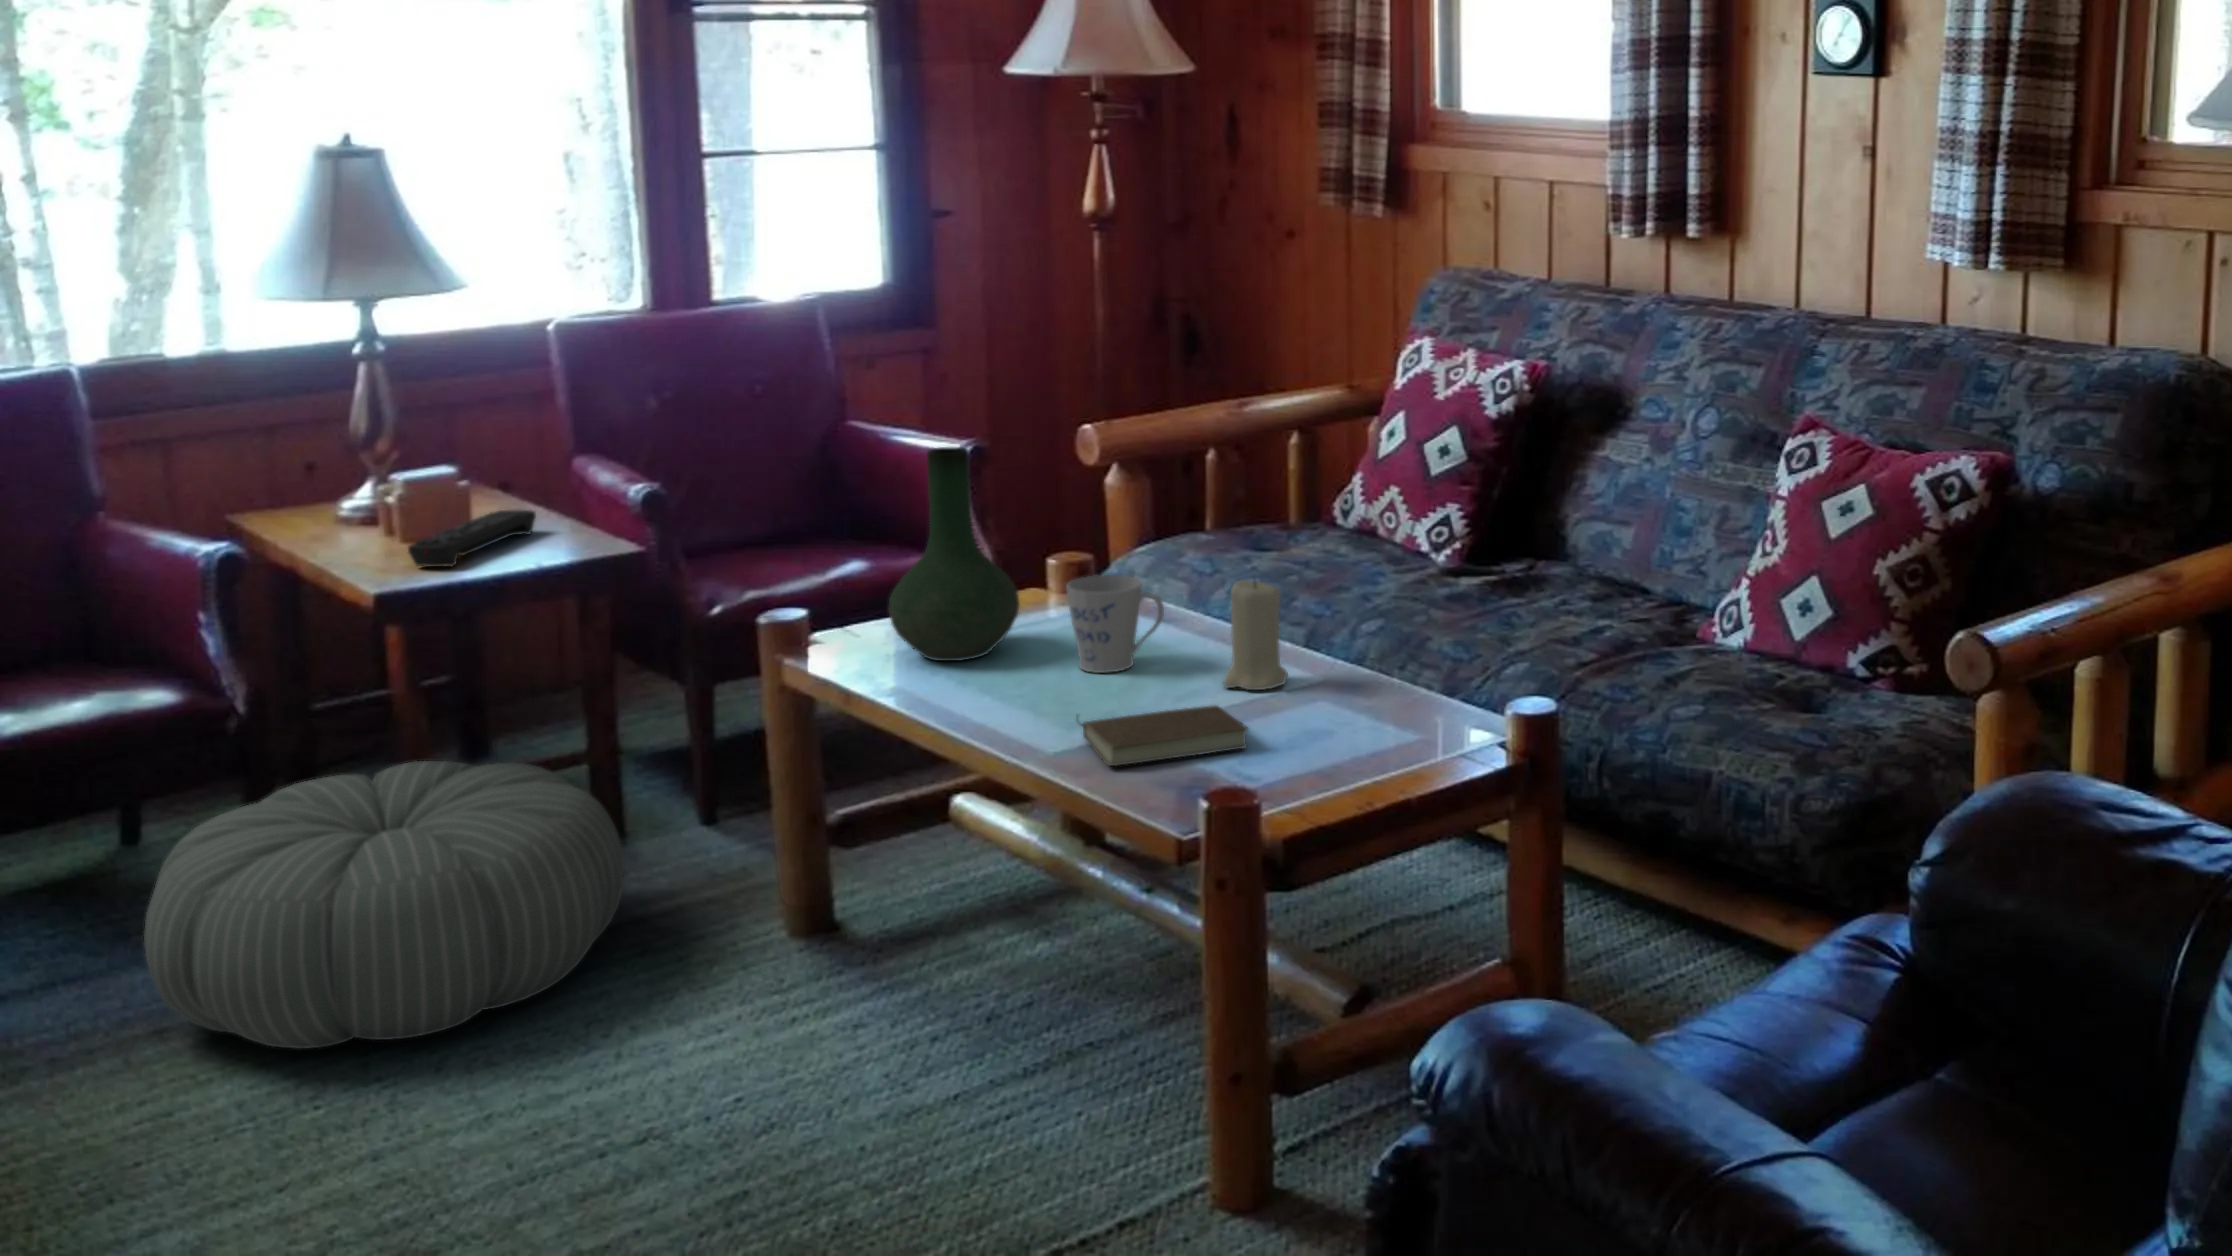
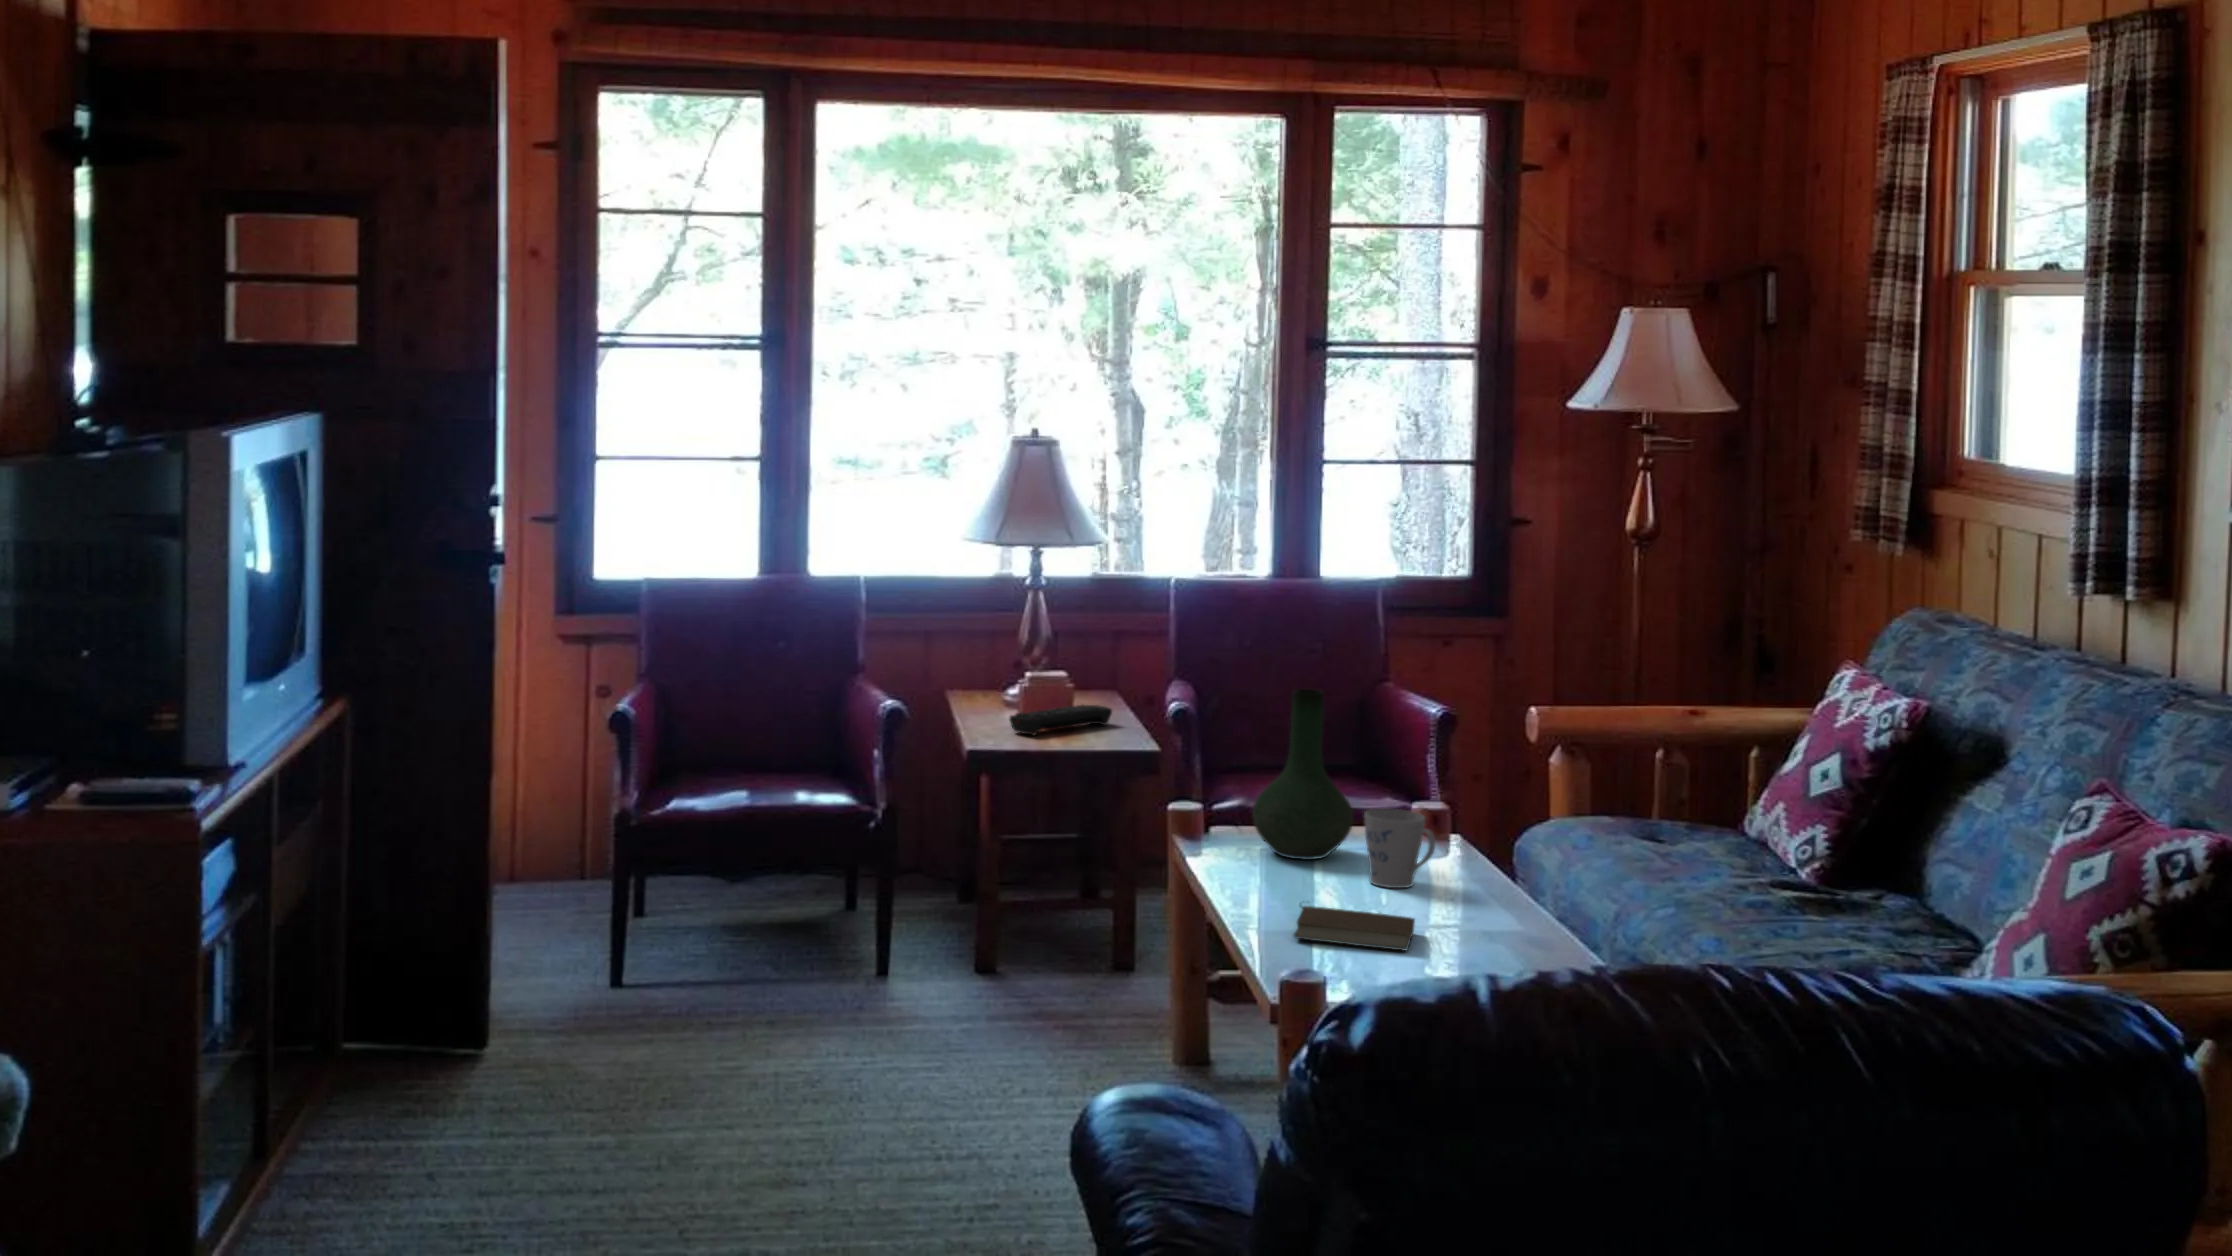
candle: present [1223,580,1288,690] -> none [1453,827,1512,922]
pouf: present [144,761,624,1049] -> none [775,864,1076,1046]

